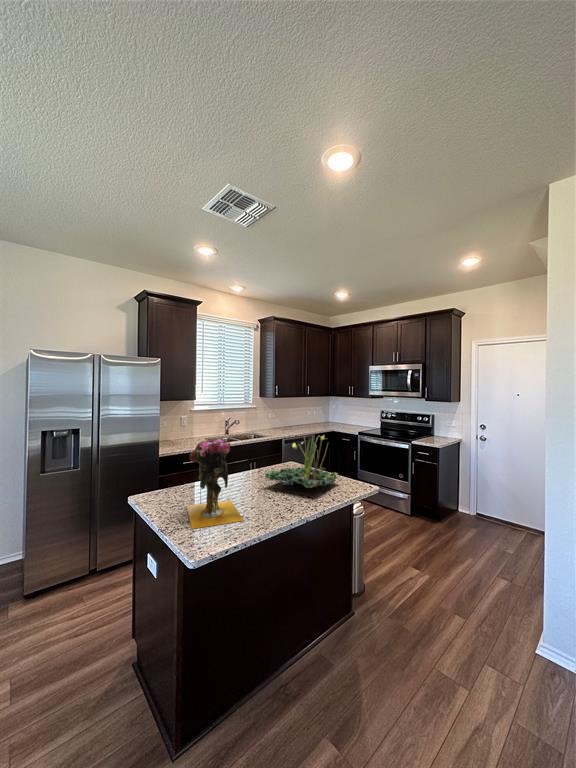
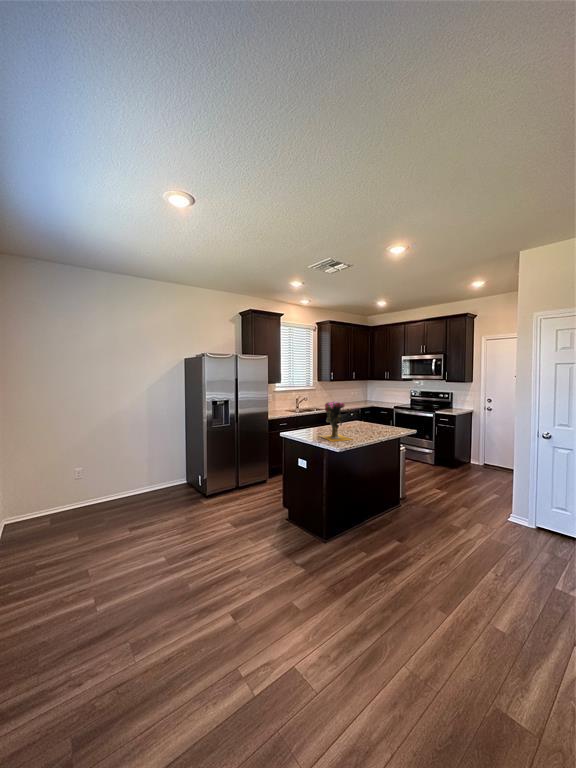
plant: present [265,434,338,488] -> none [352,400,394,430]

